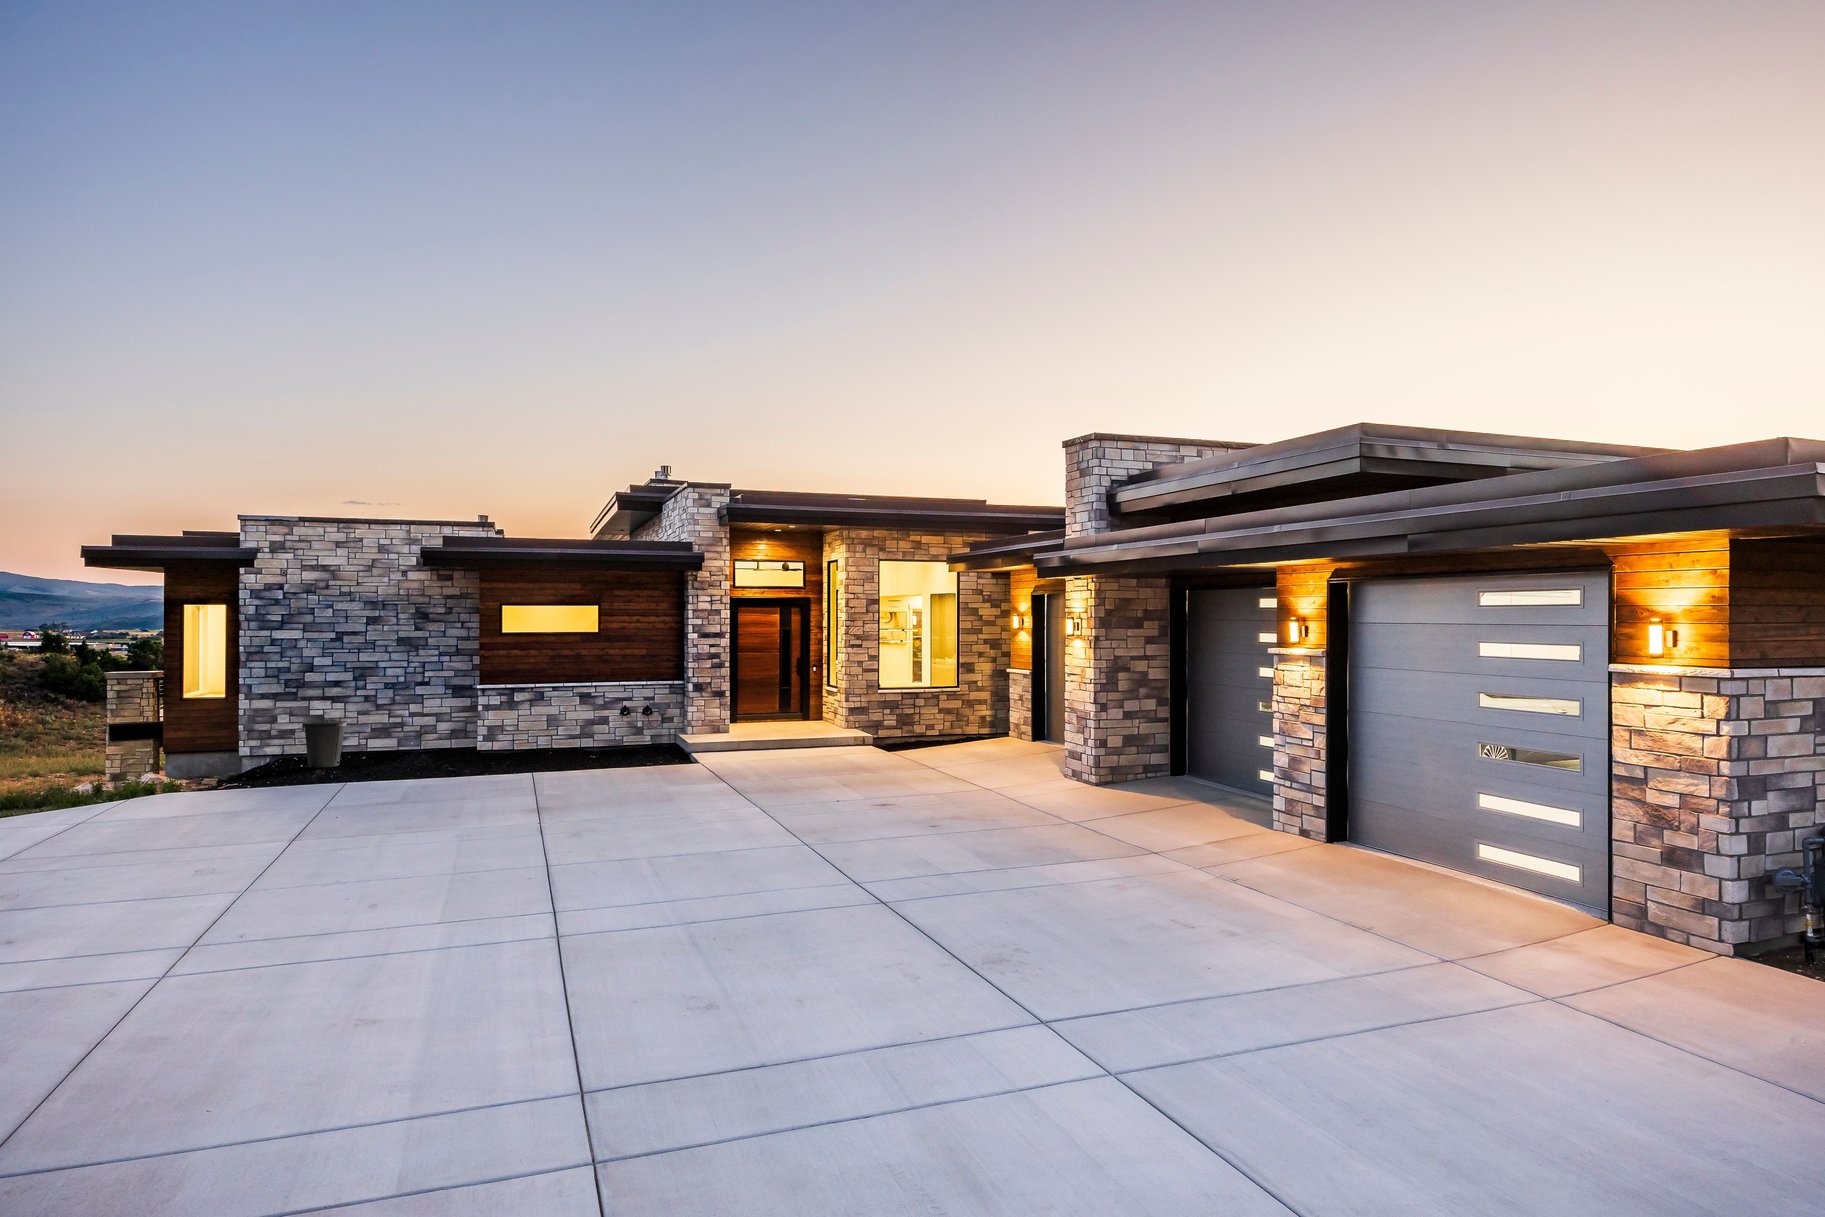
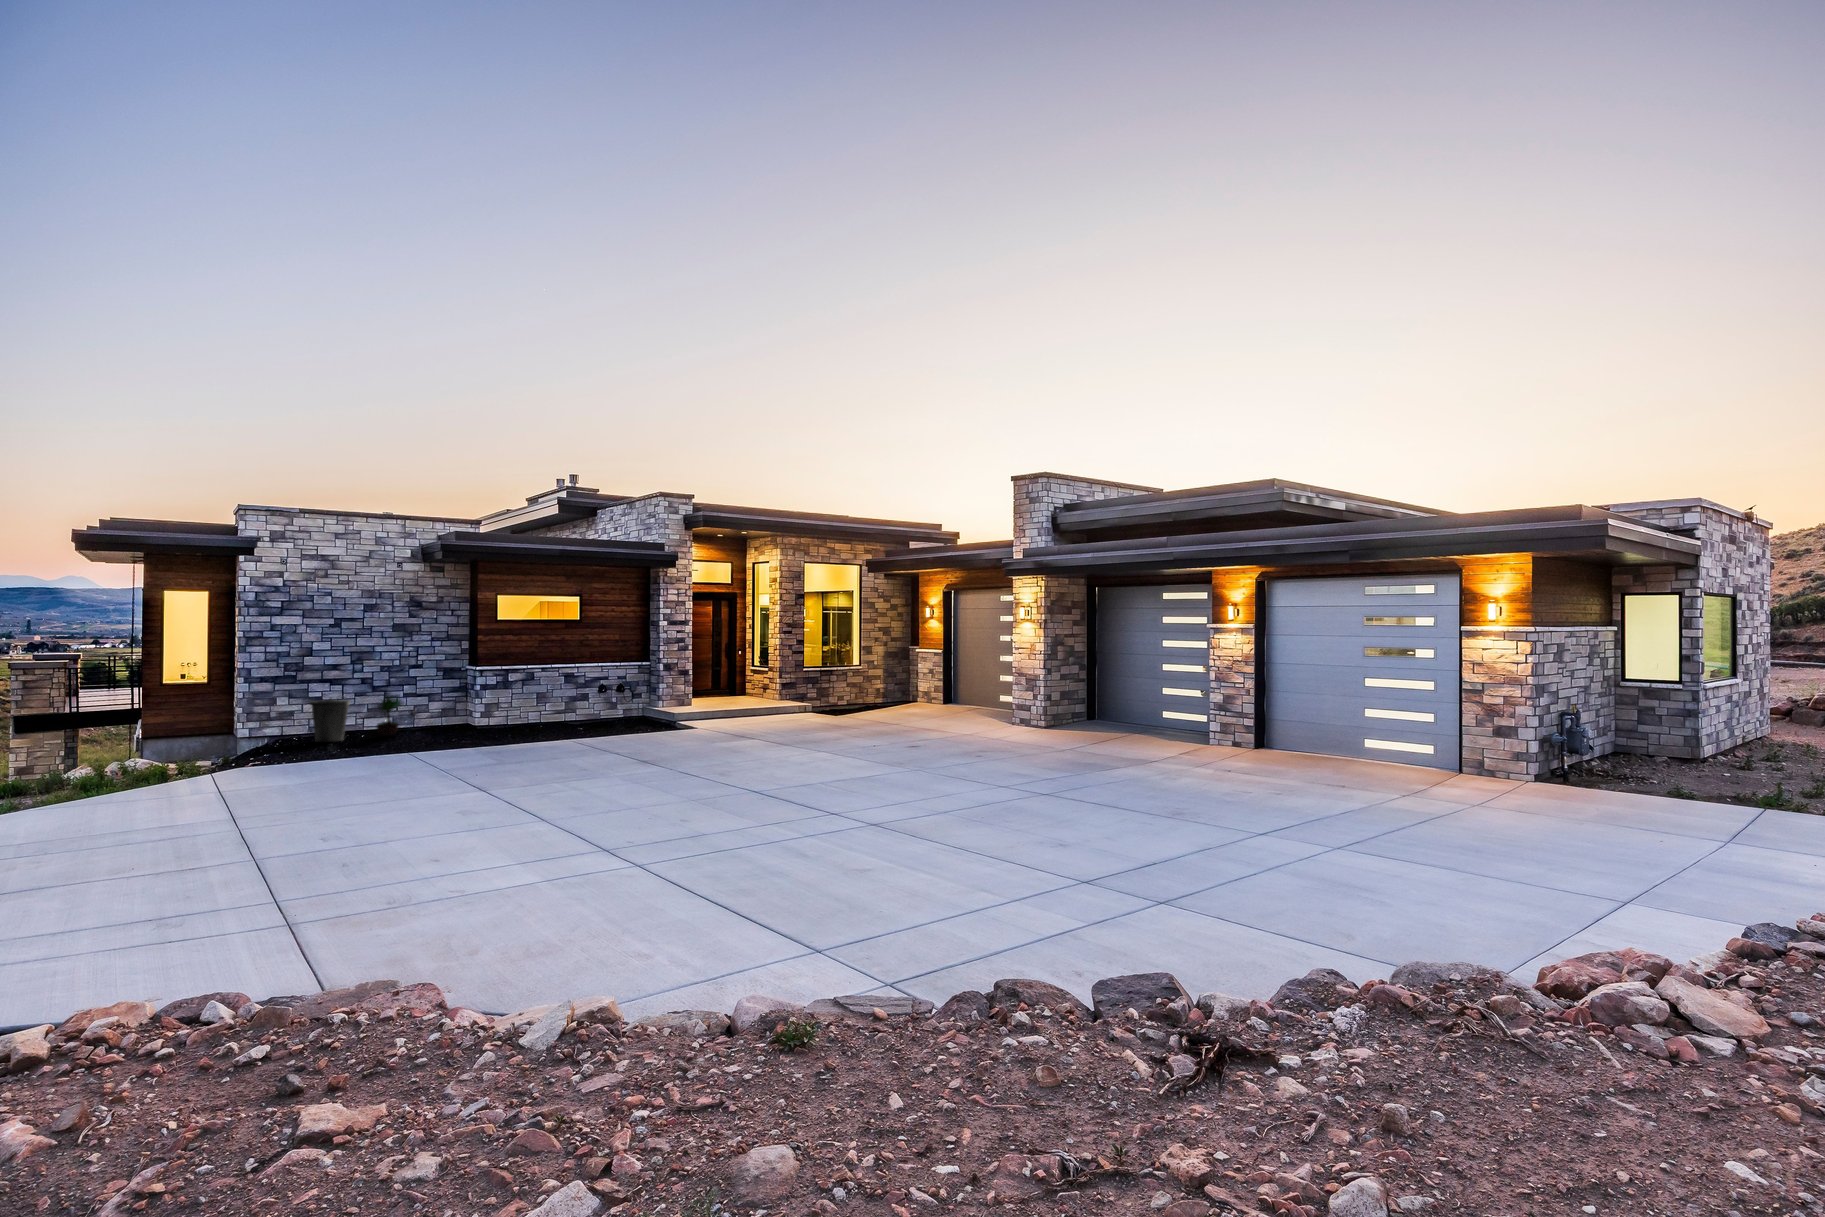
potted tree: none [368,713,401,762] -> present [377,696,399,736]

